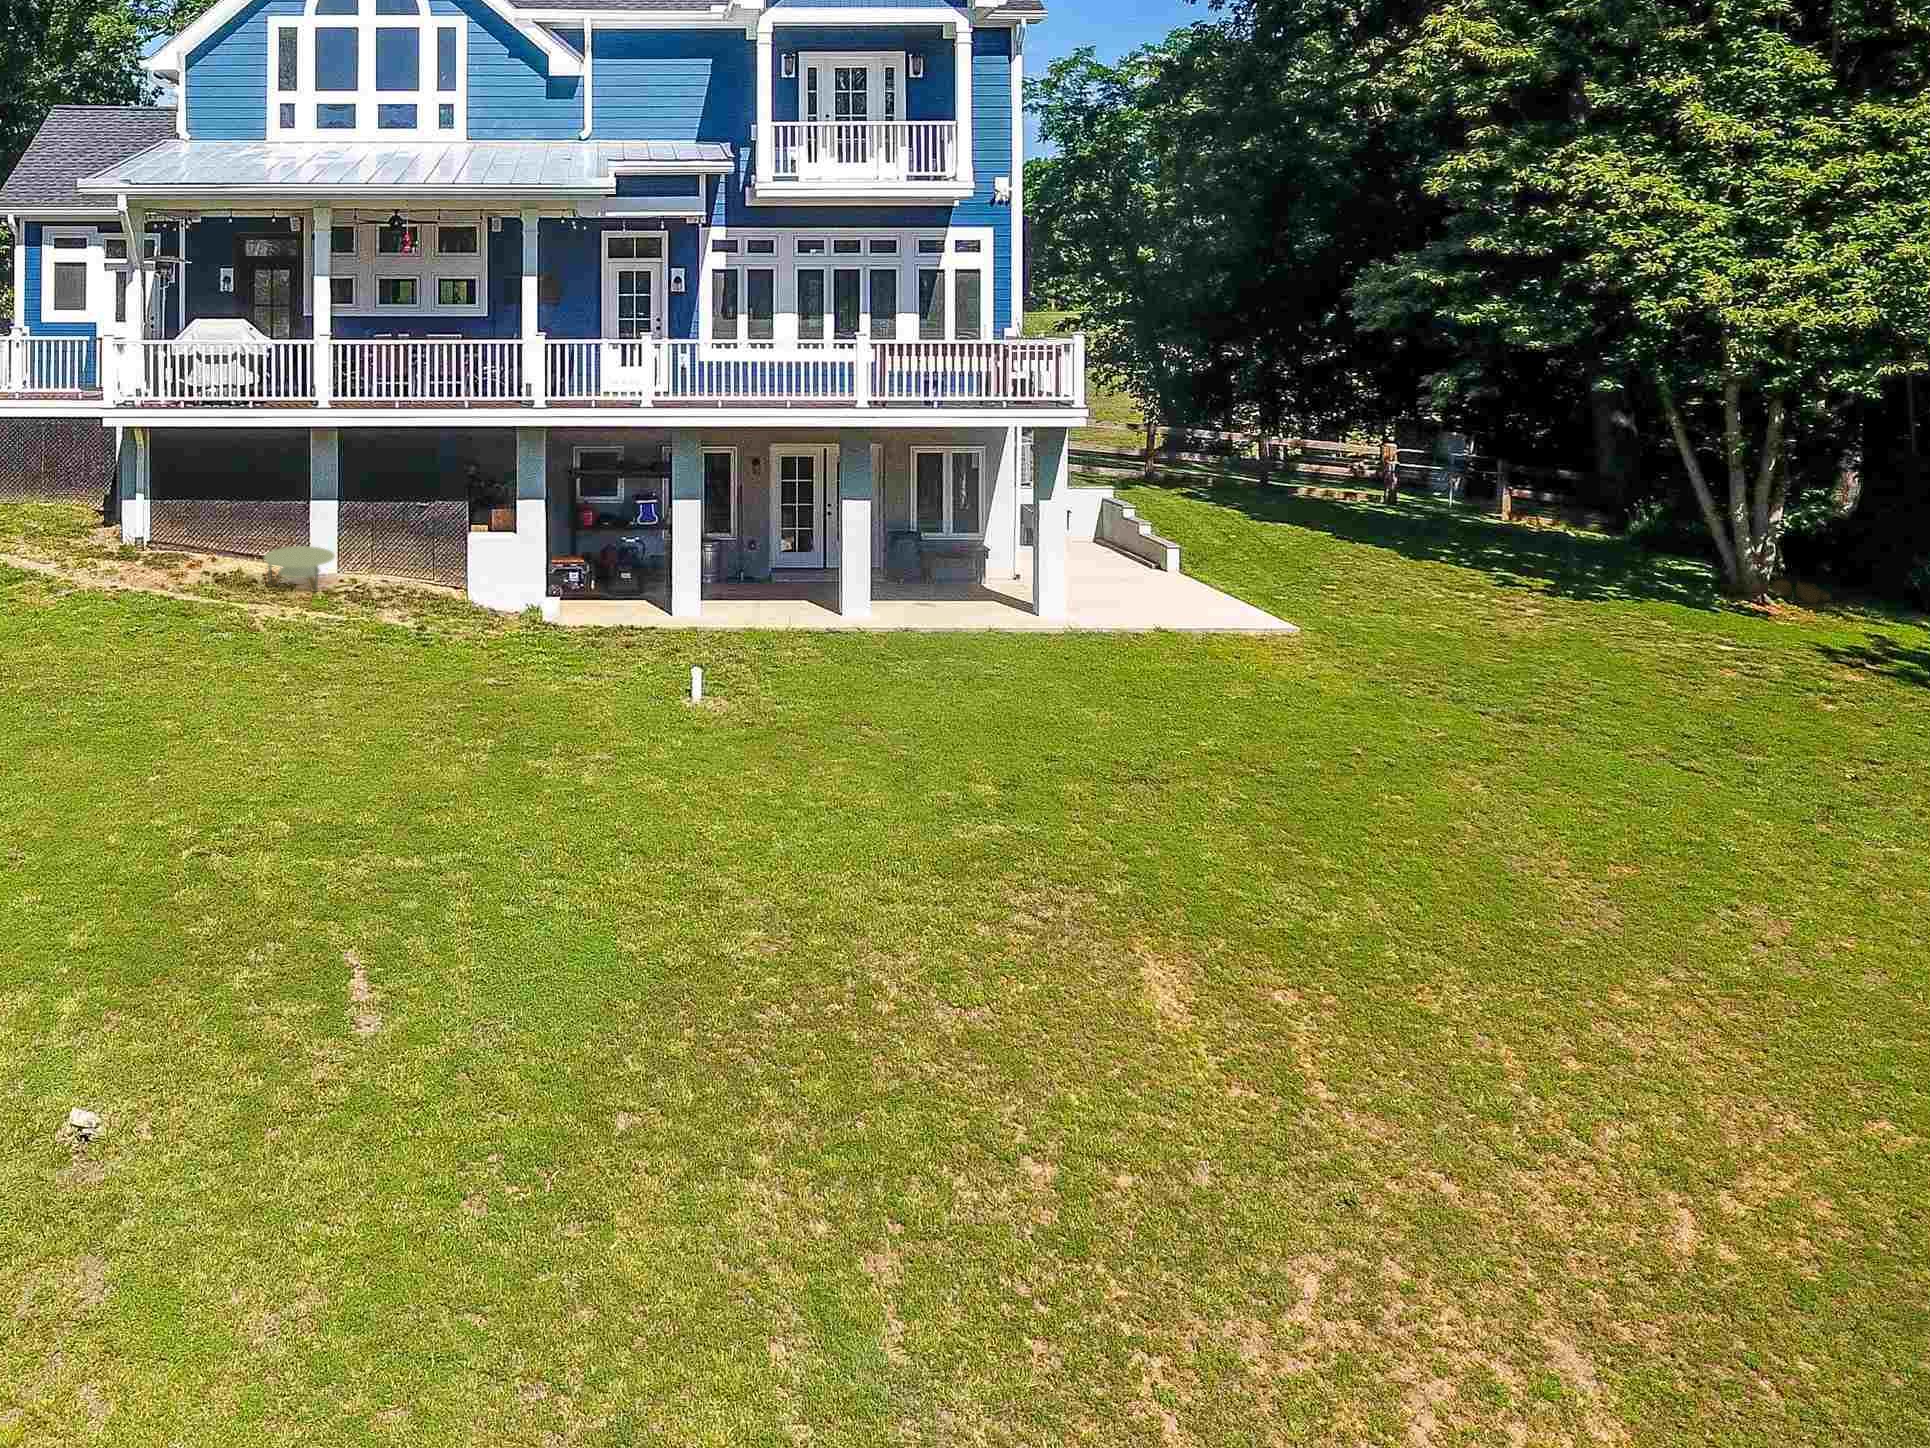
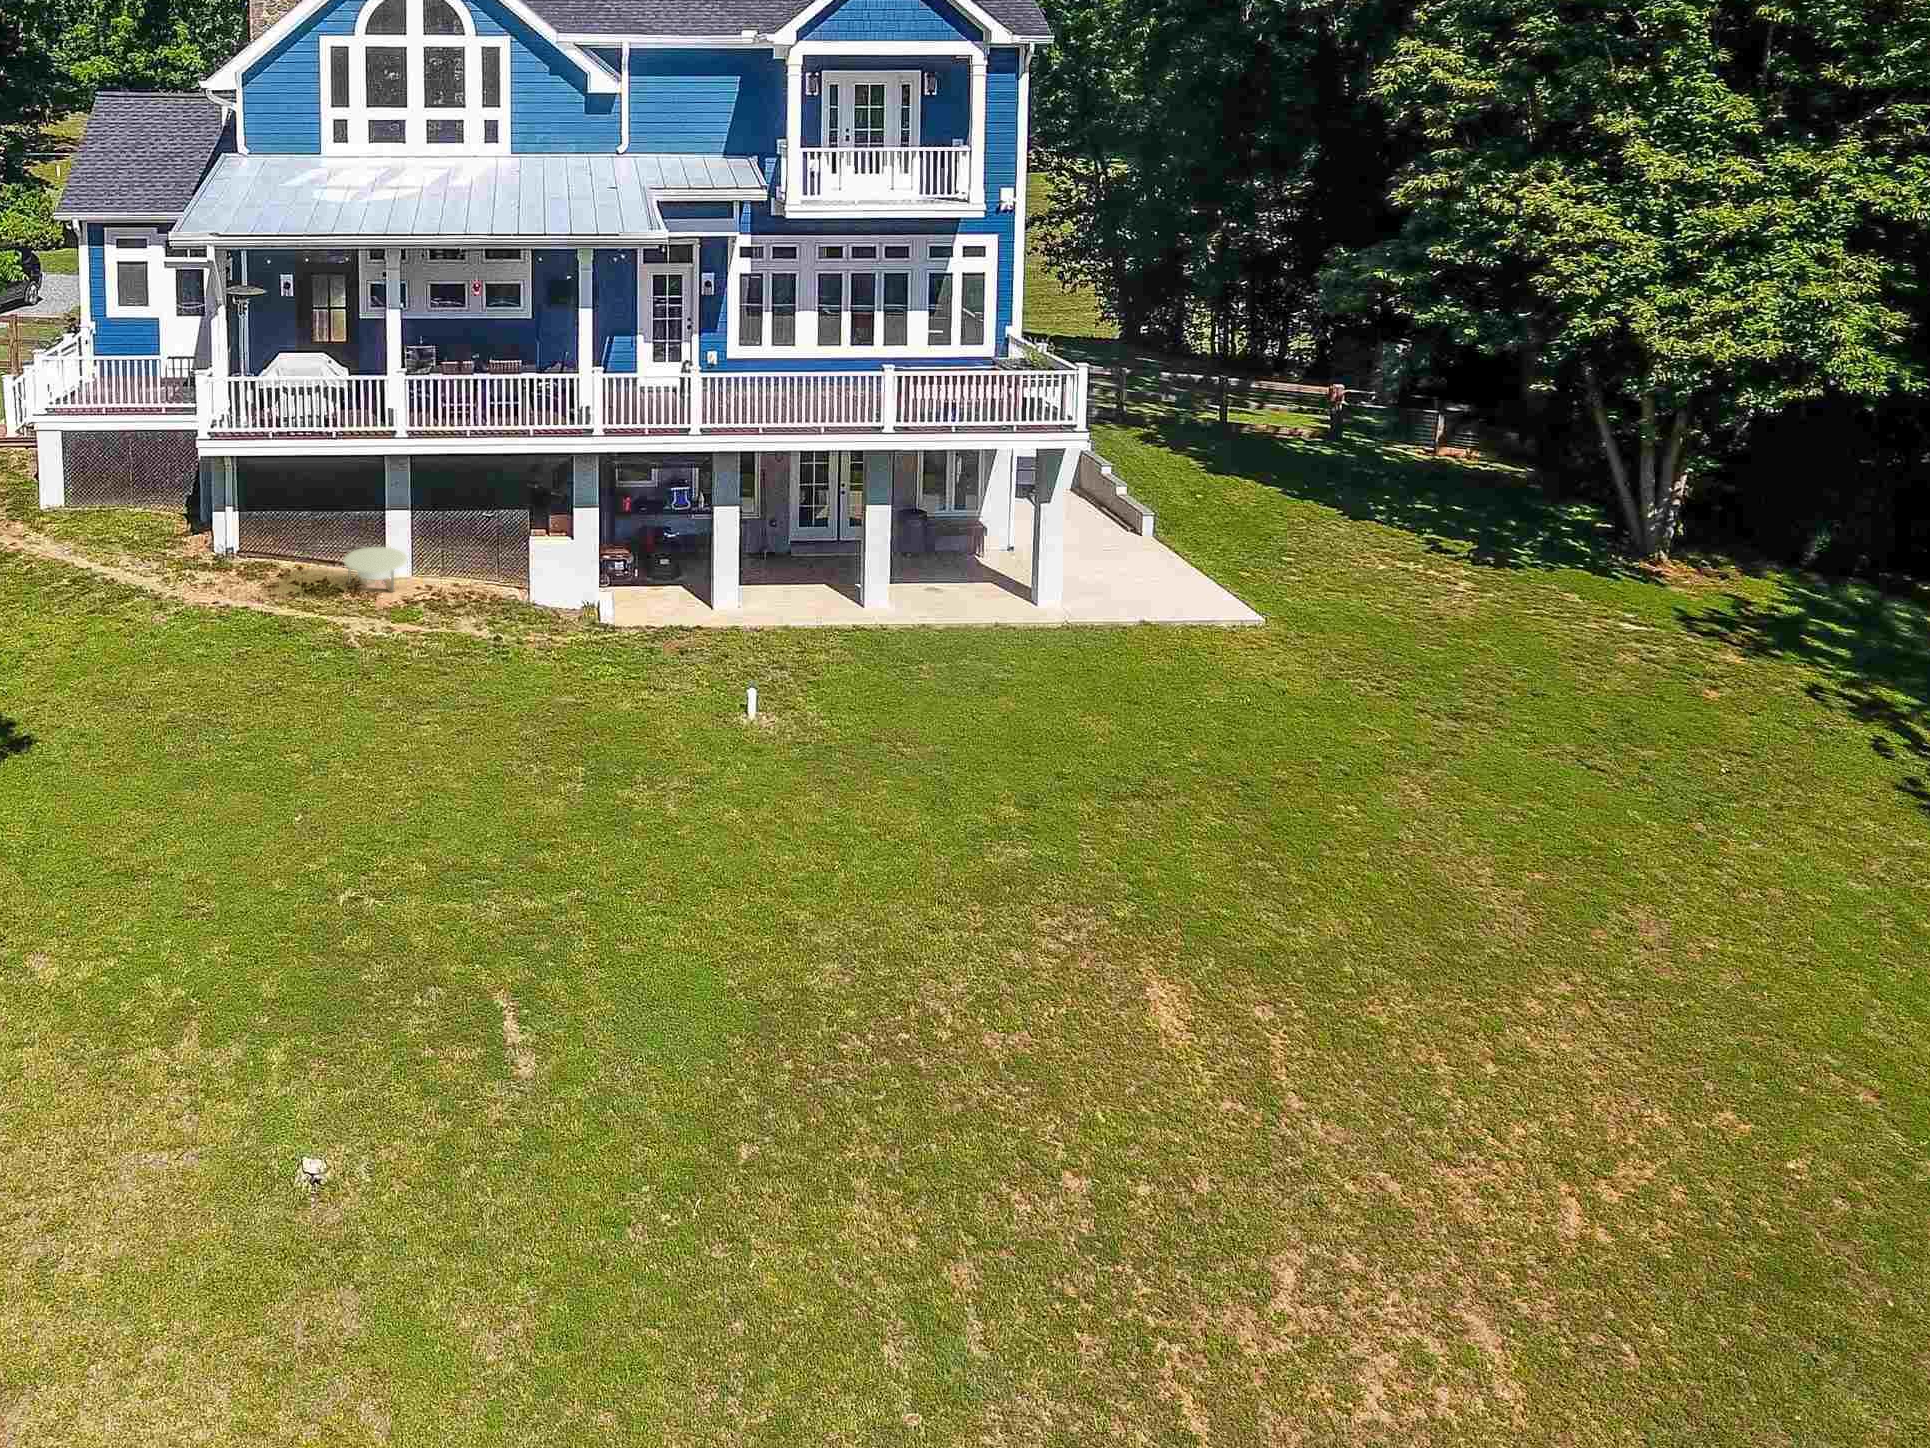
woven basket: present [1772,579,1830,603] -> none [1663,551,1713,574]

